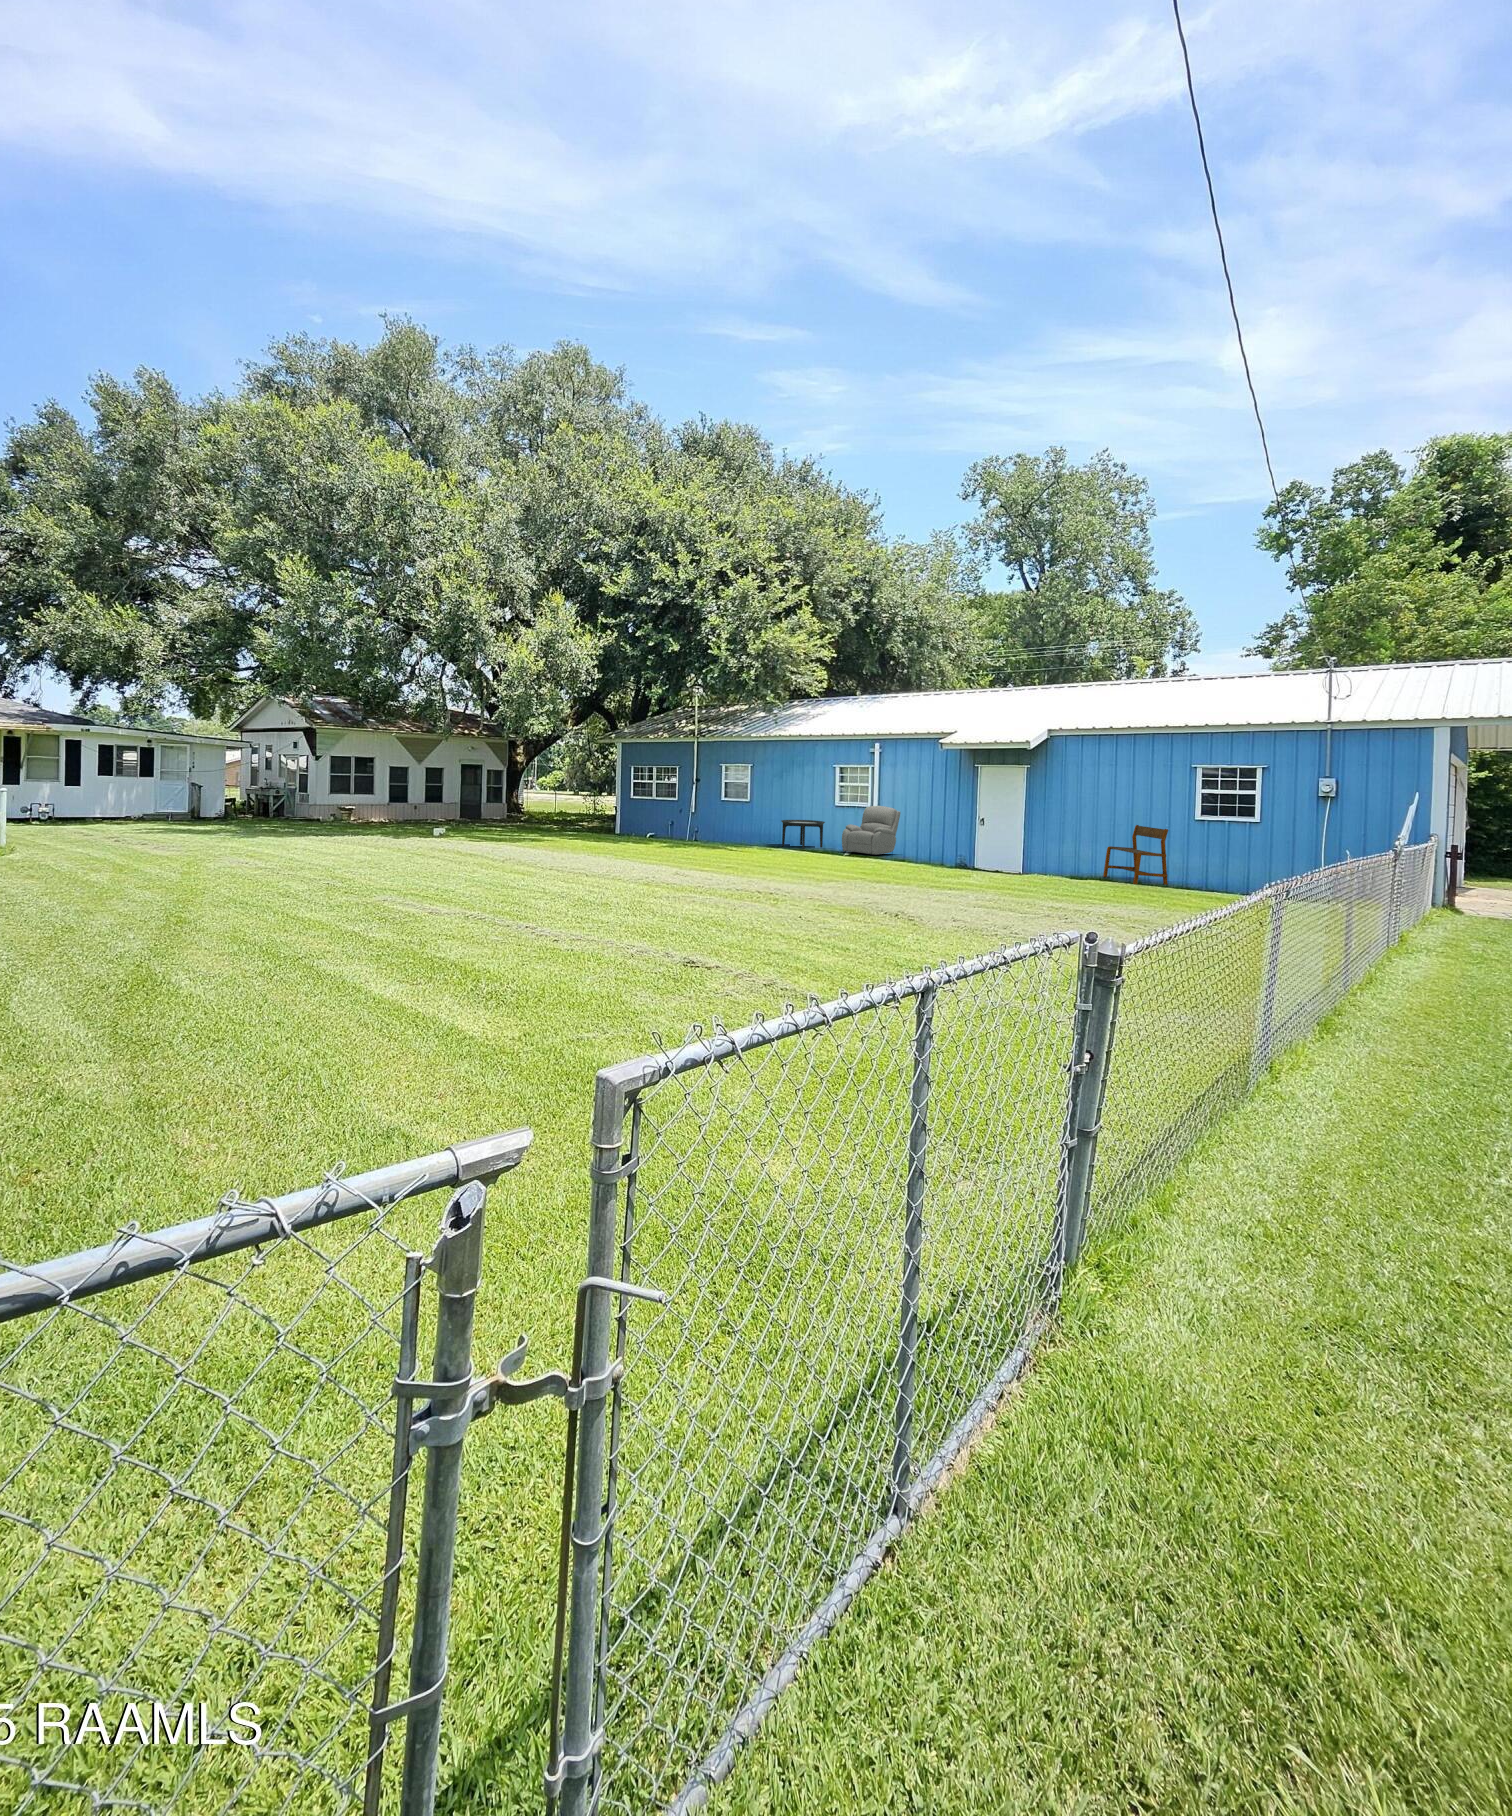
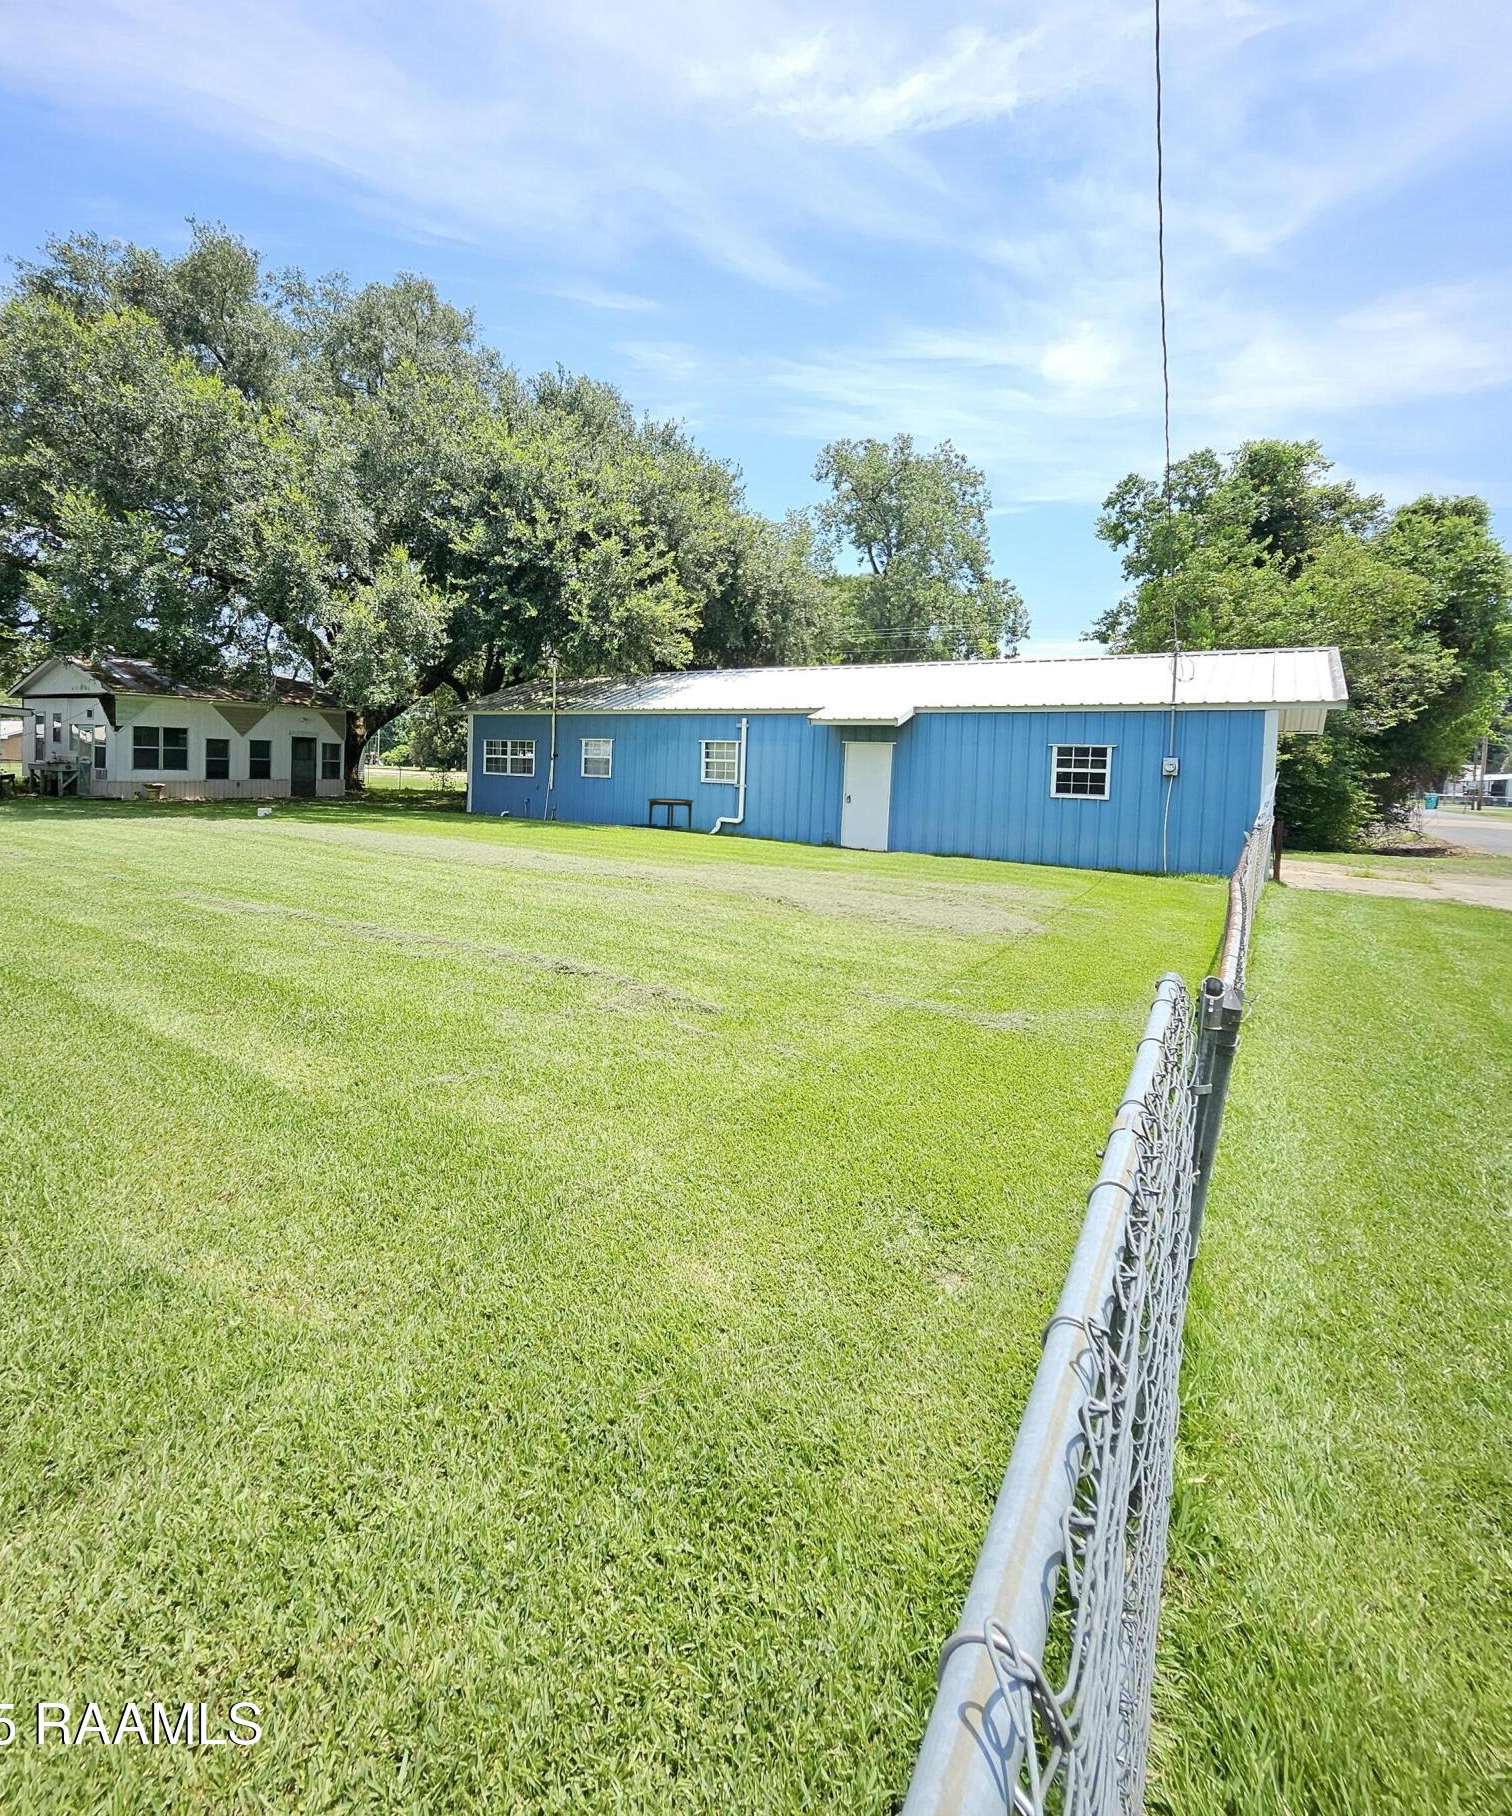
chair: present [842,806,900,855] -> none [712,784,773,836]
bench: present [1103,825,1168,885] -> none [978,803,1044,864]

